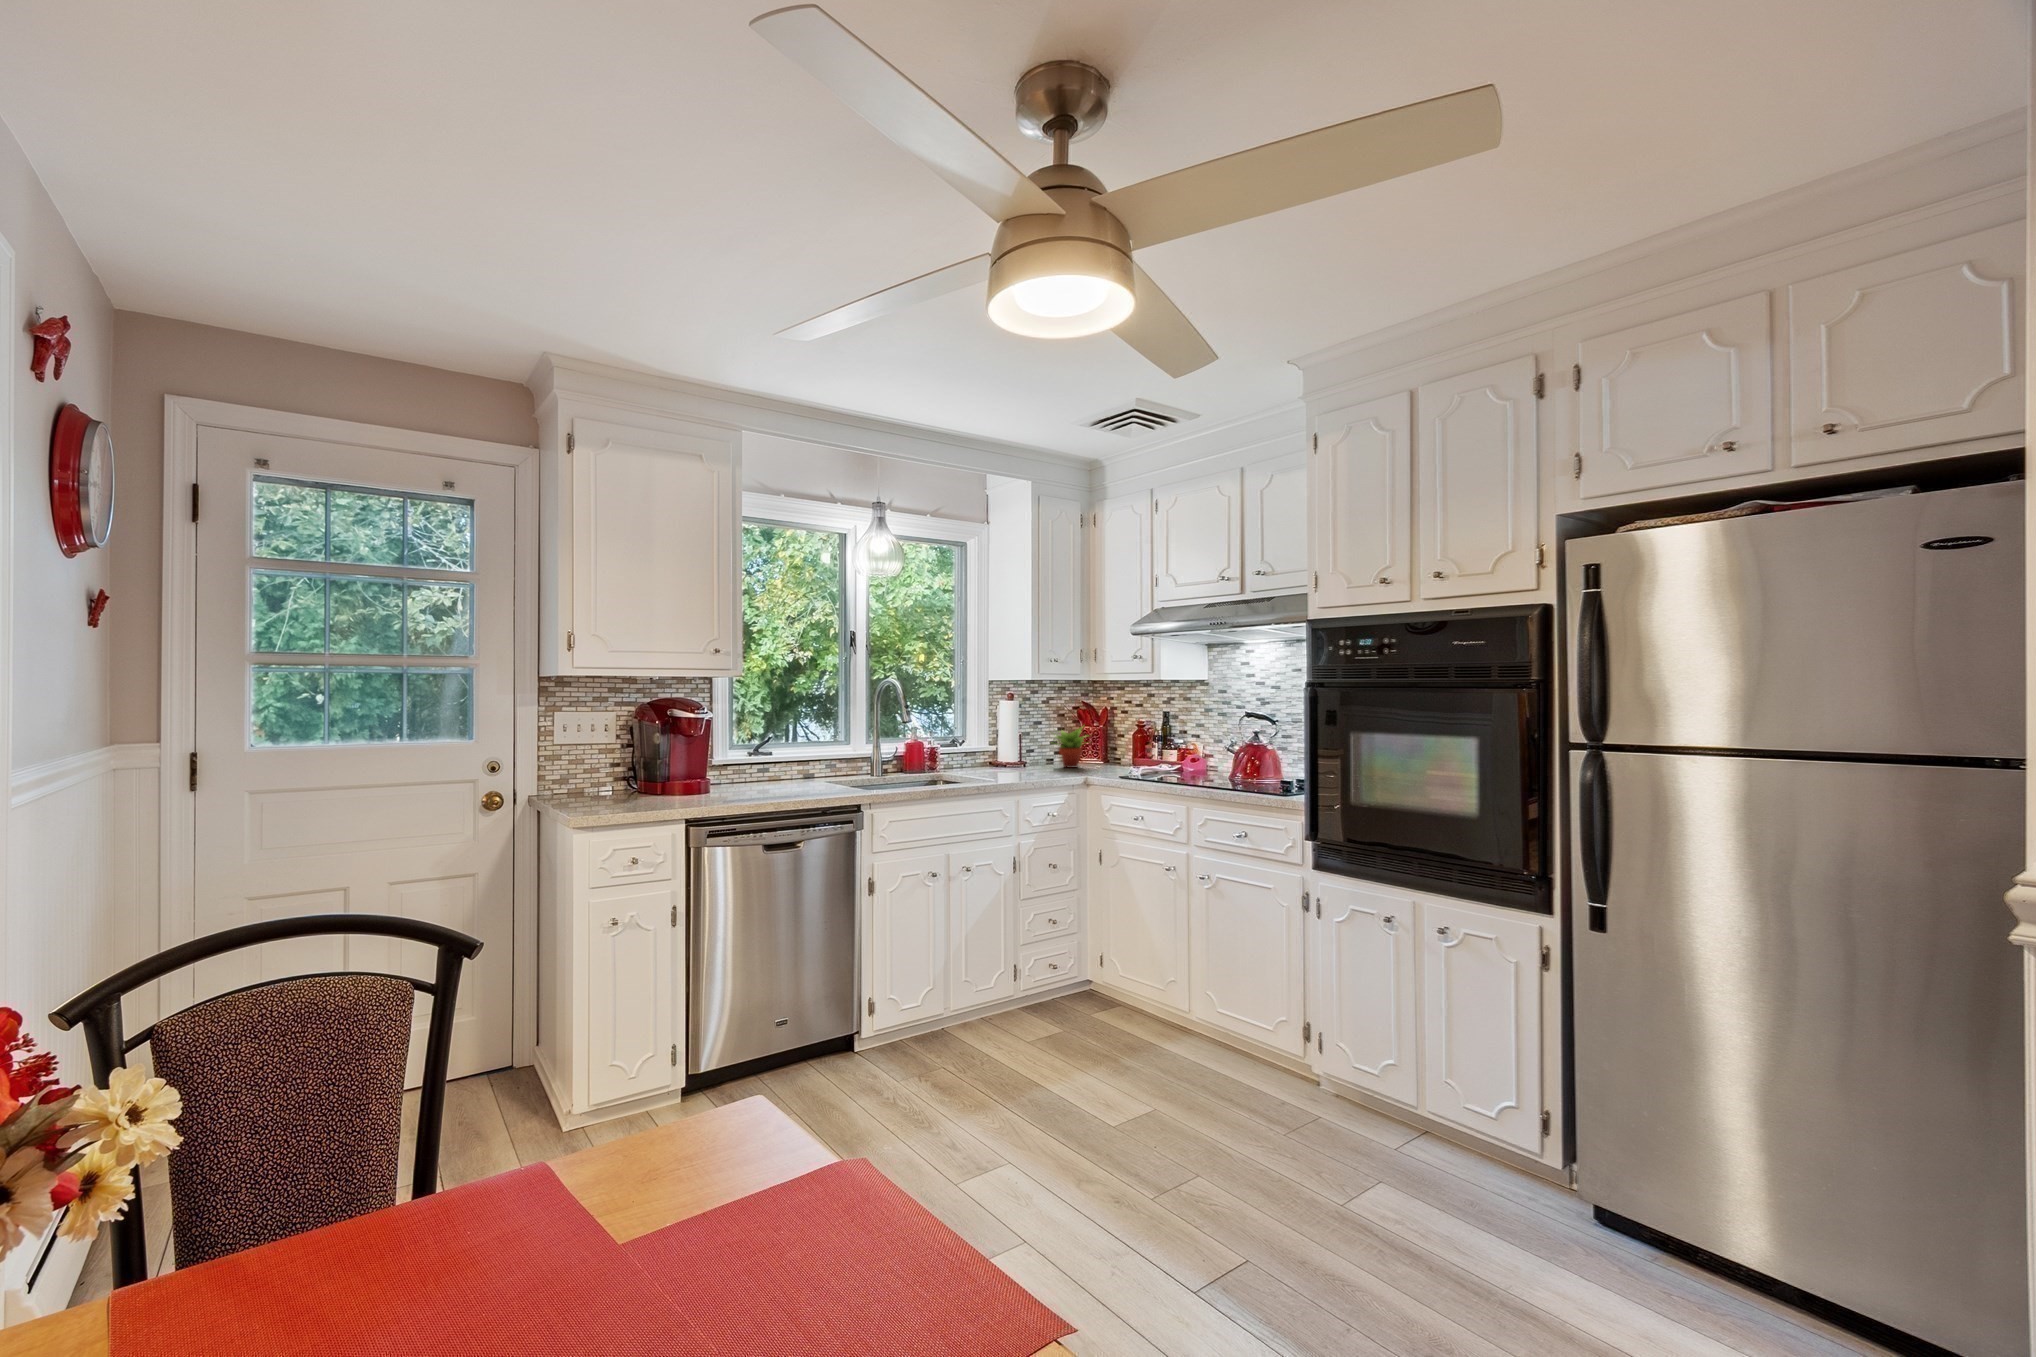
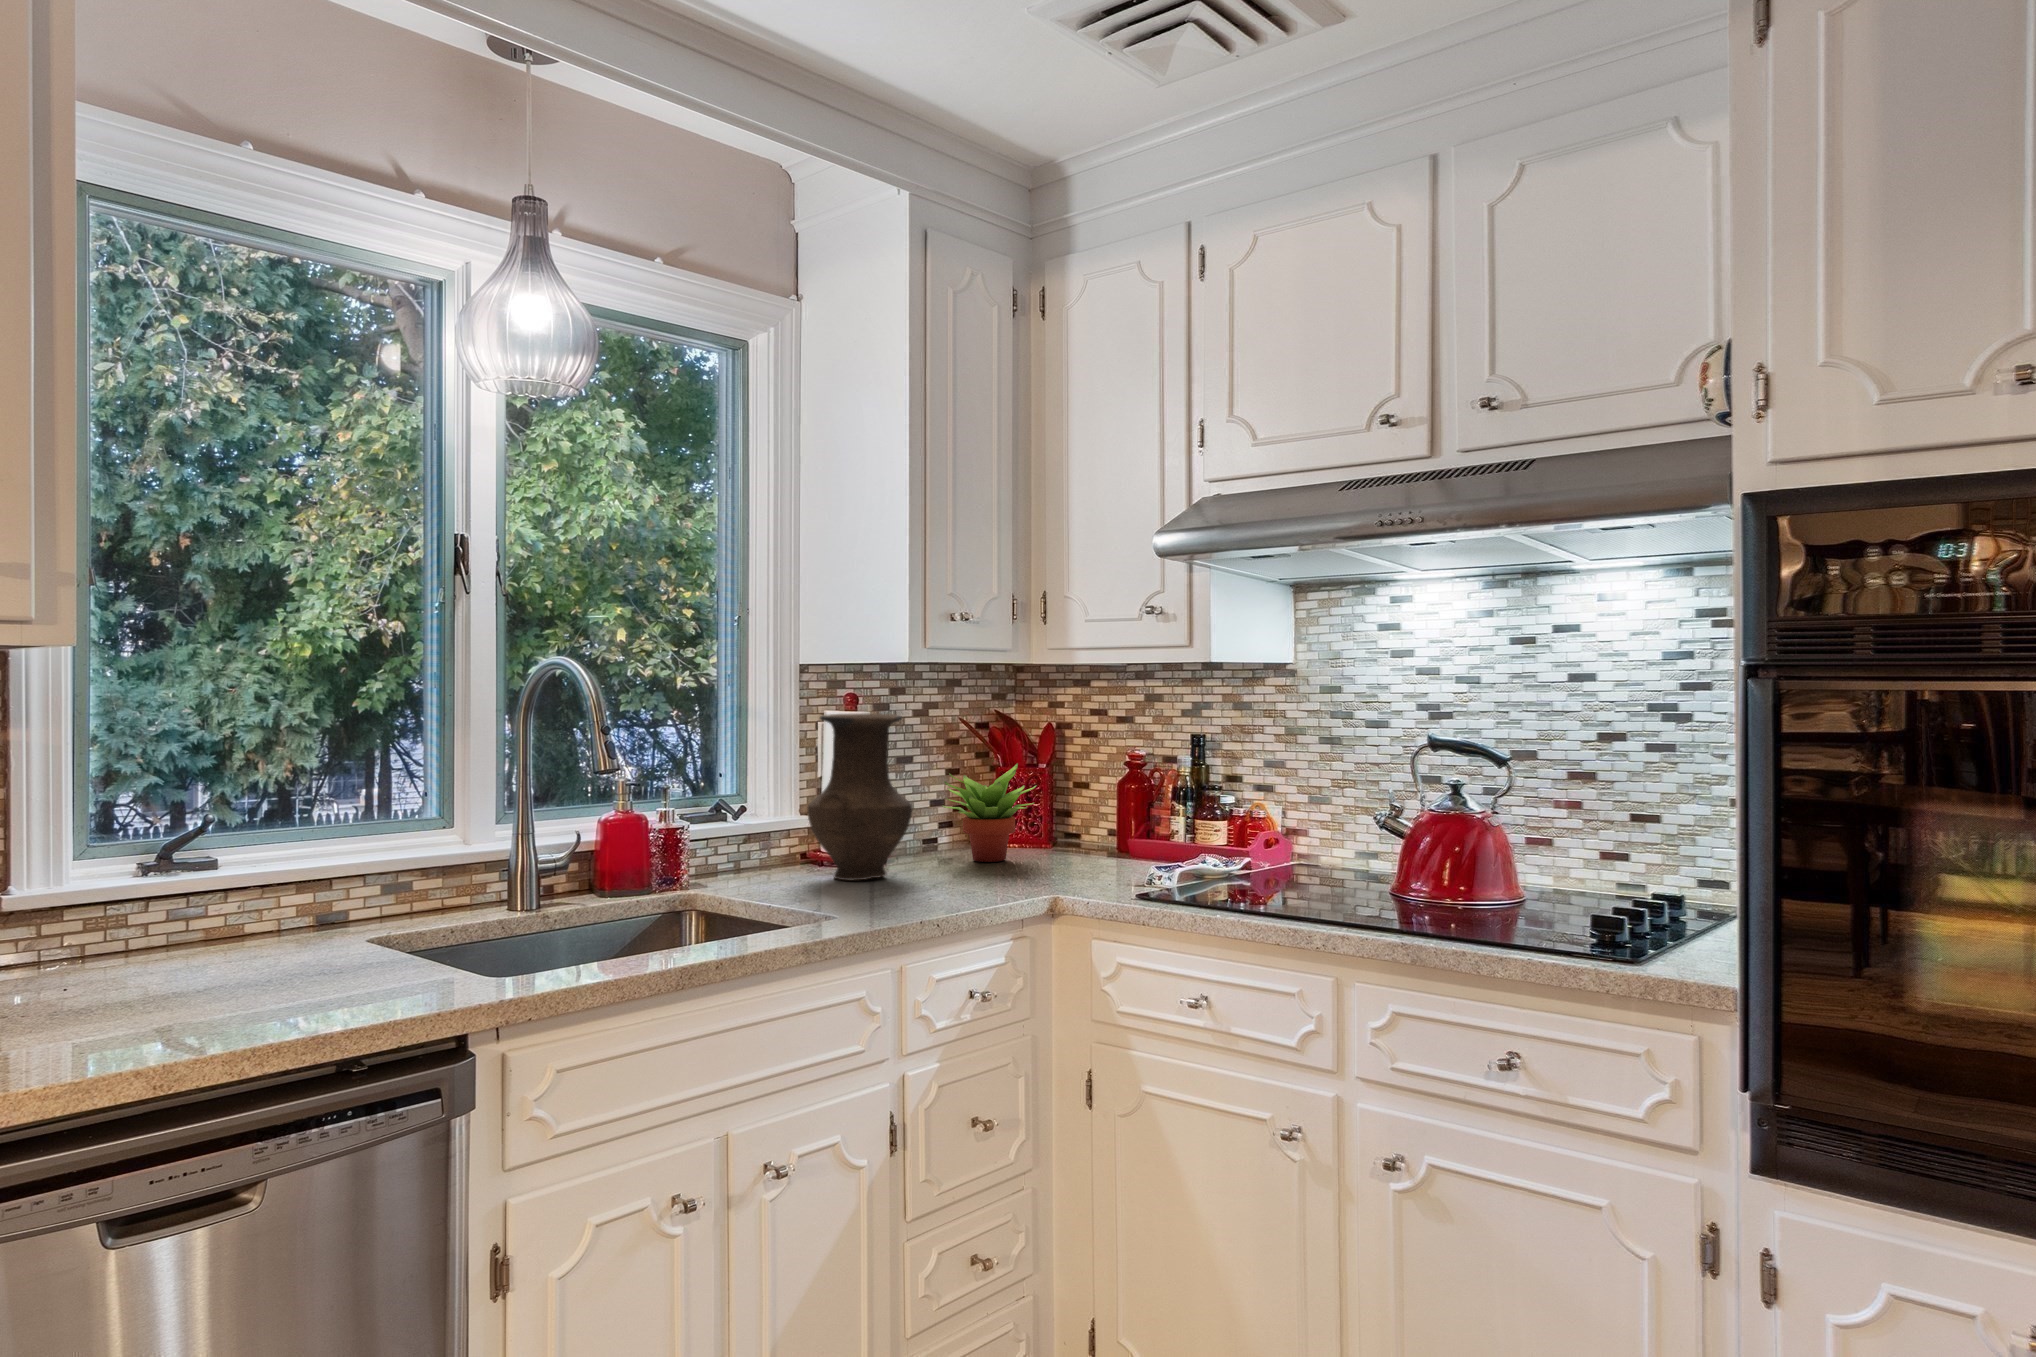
vase: none [989,701,1033,771] -> present [807,714,912,880]

